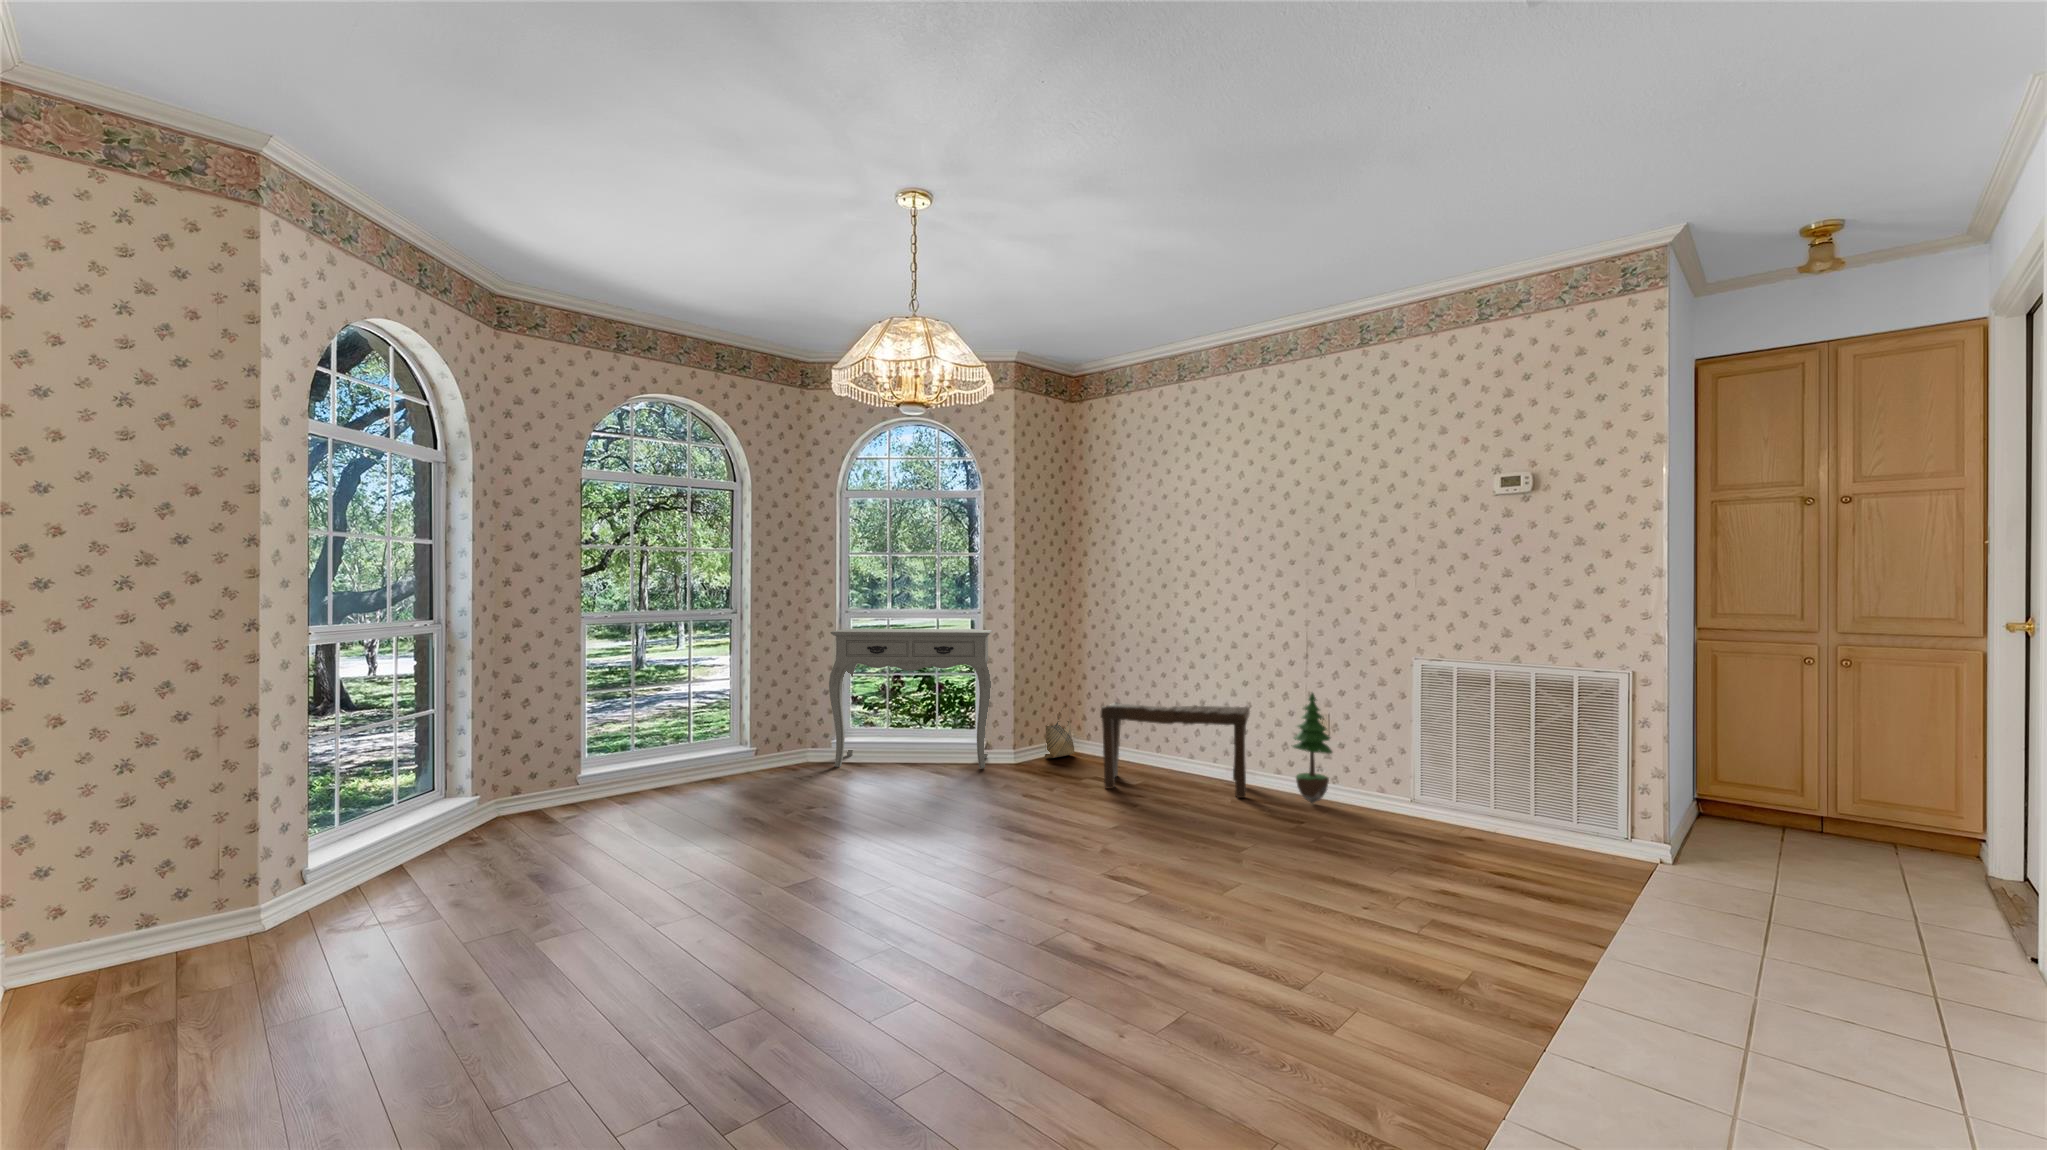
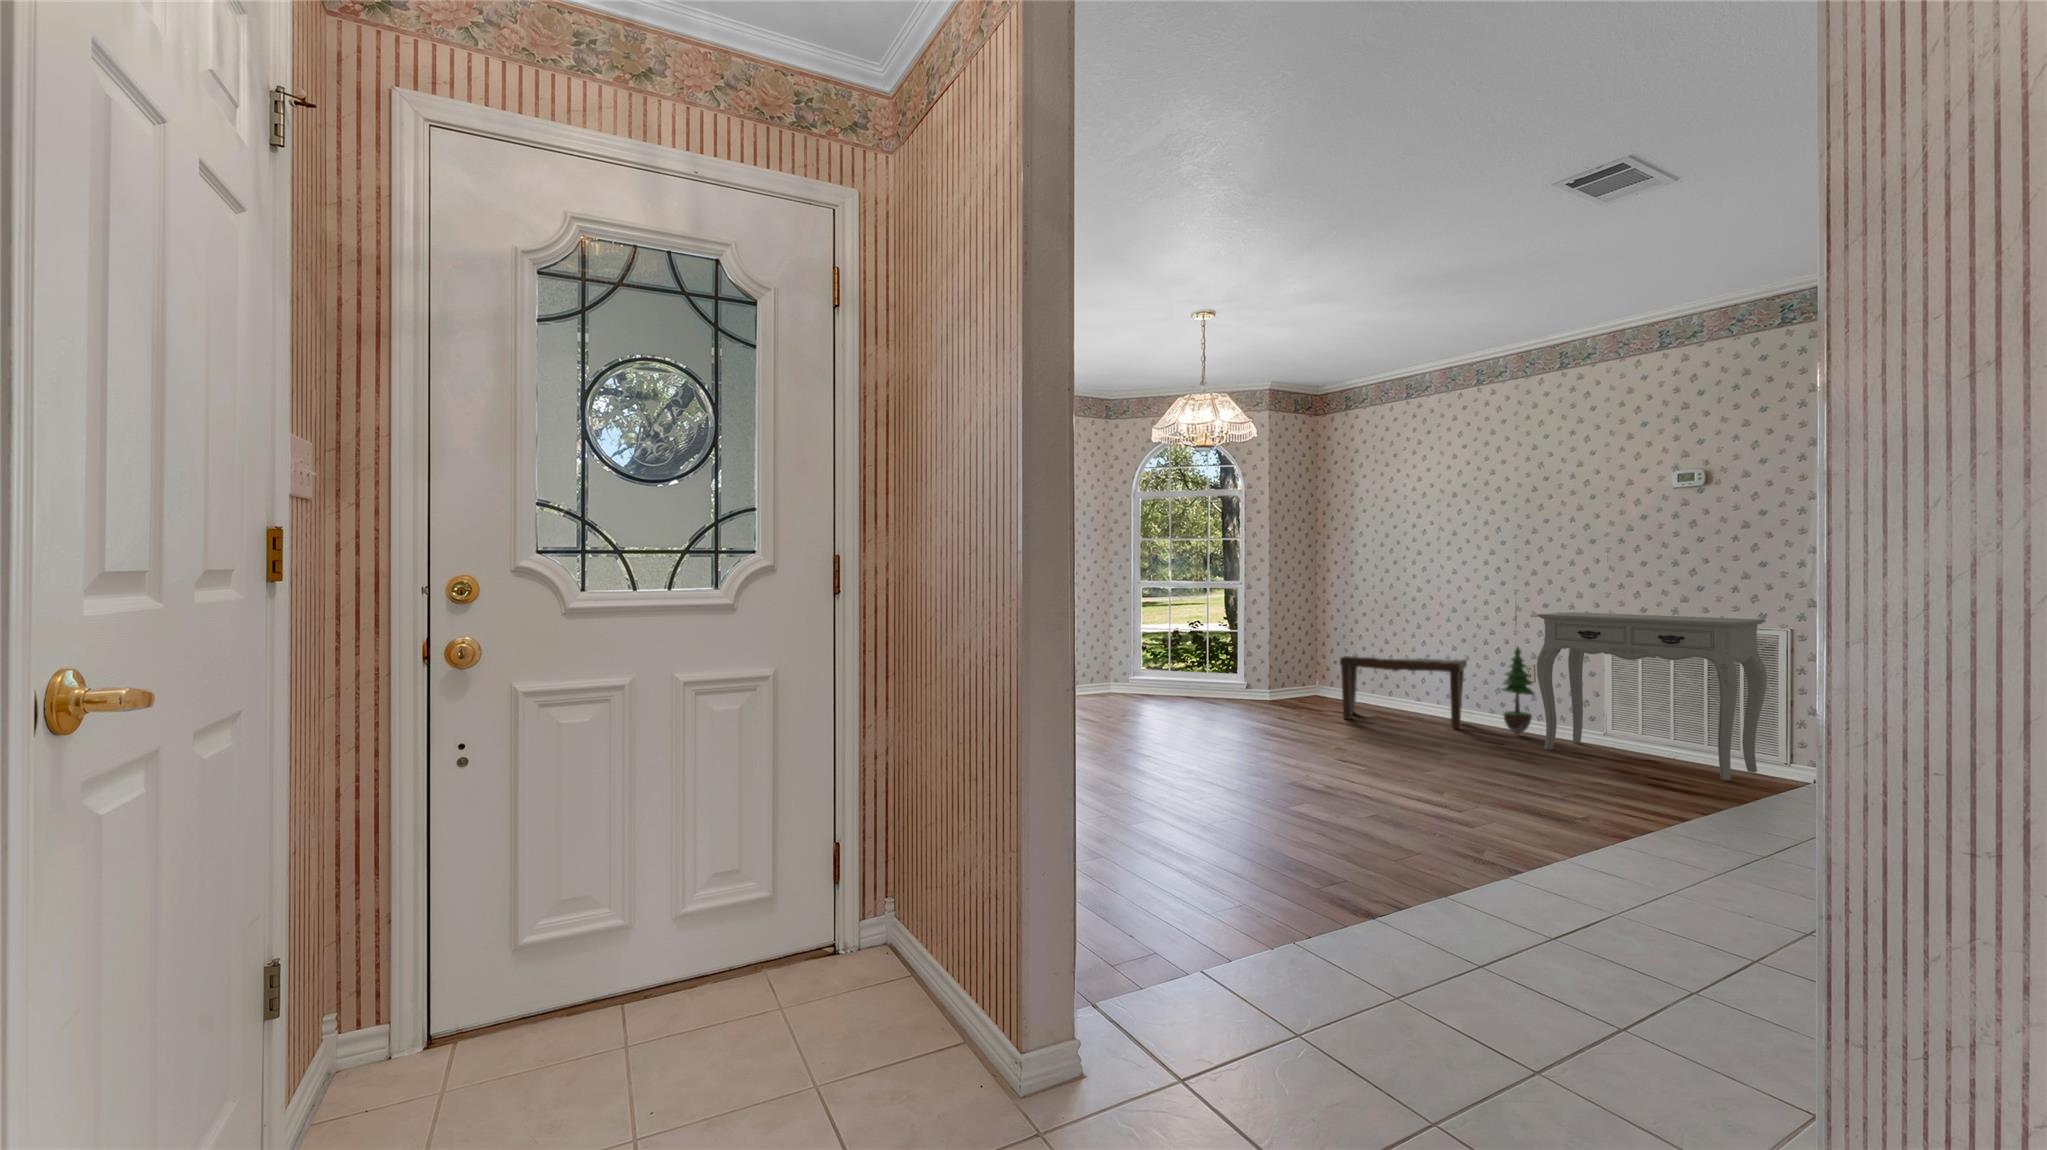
console table: present [829,629,992,768] -> present [1536,612,1767,781]
woven basket: present [1045,707,1074,758] -> none [1295,658,1320,700]

